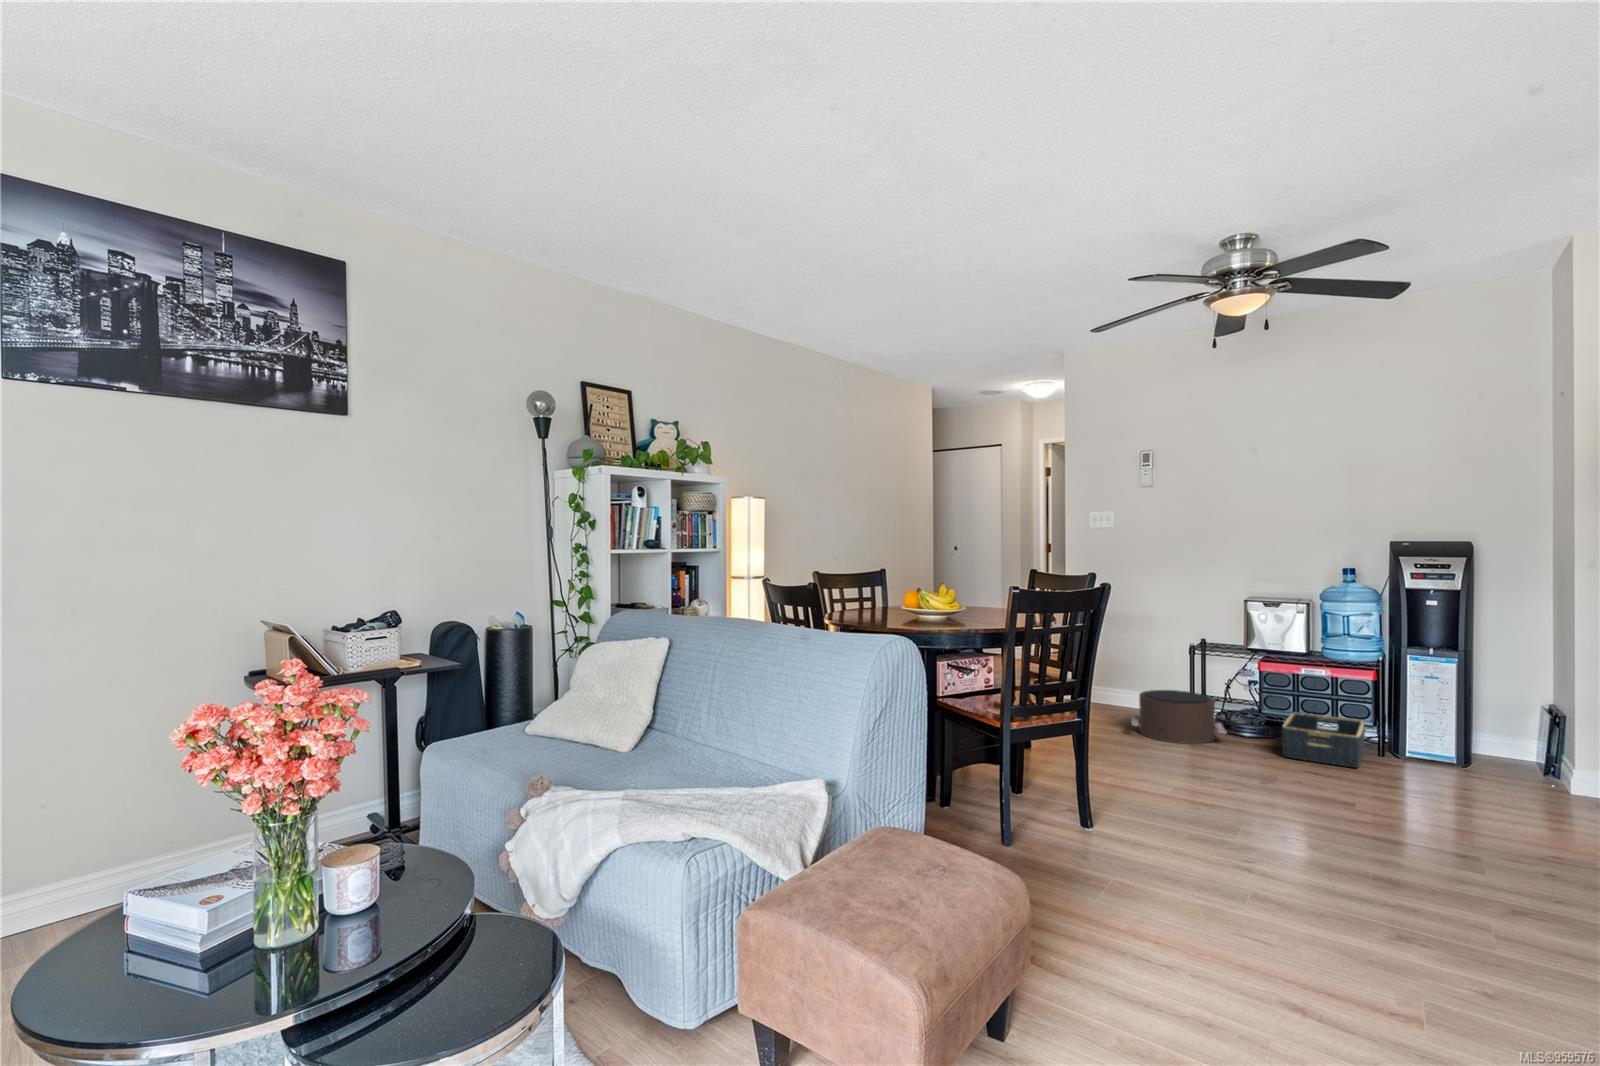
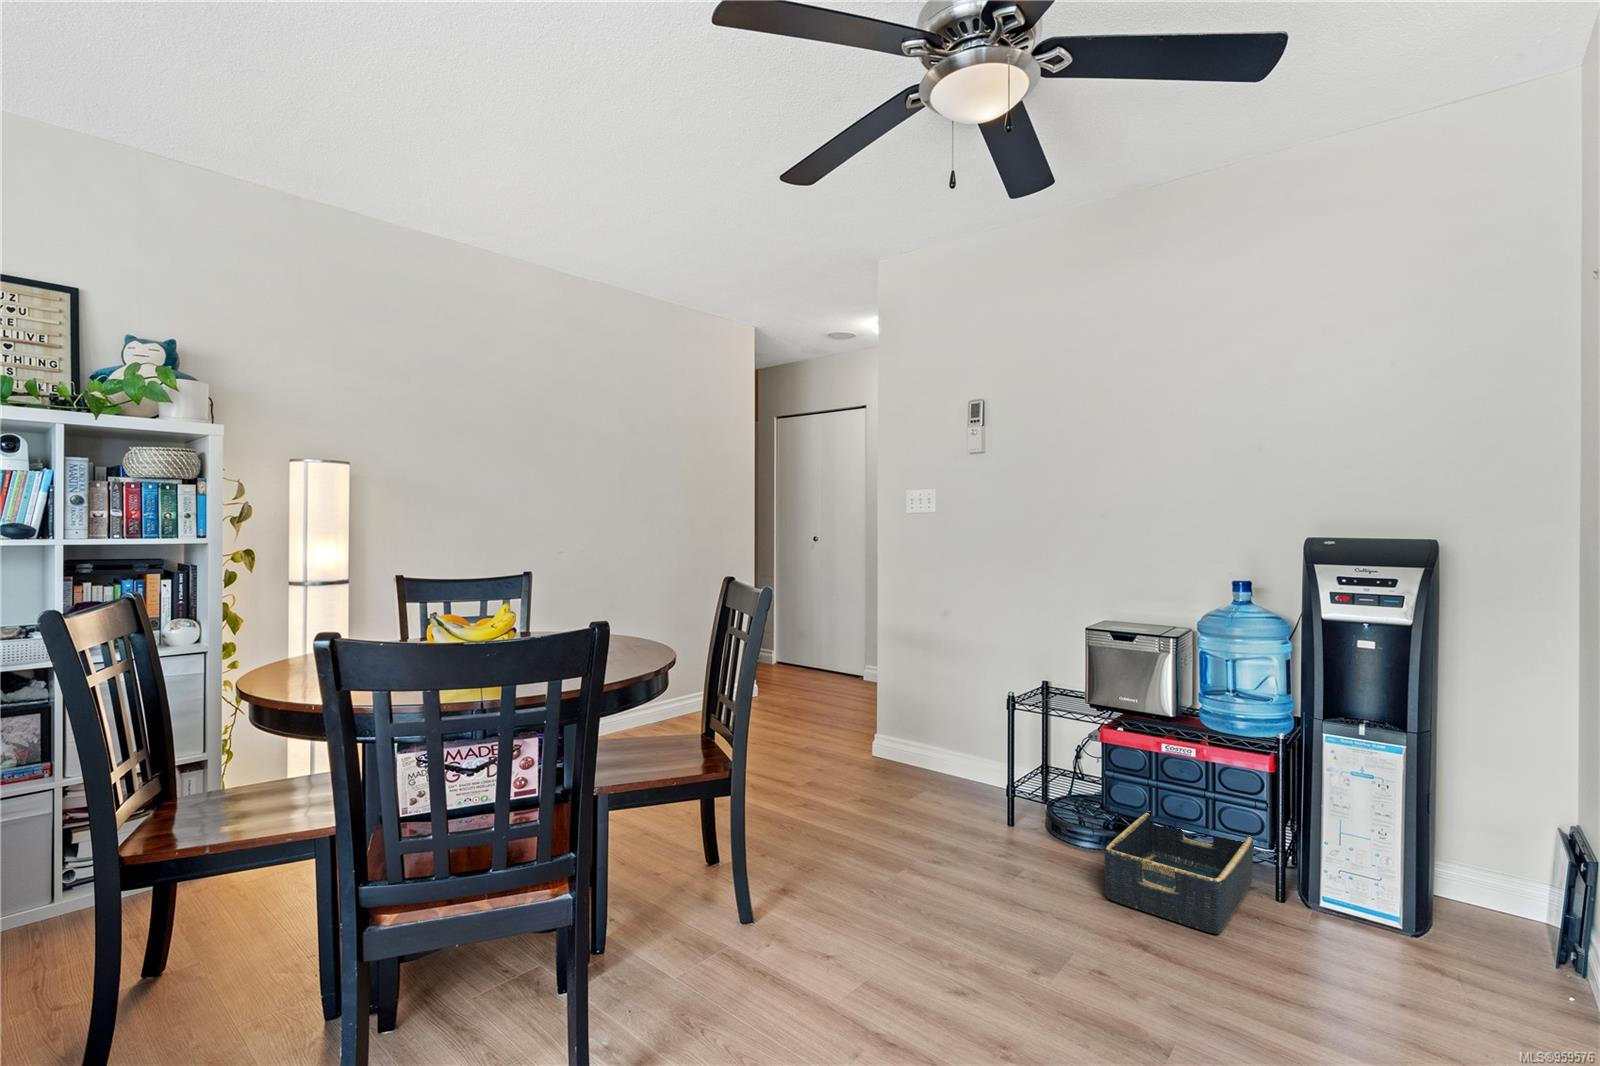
pouf: present [1131,690,1227,744] -> none [902,761,1043,858]

